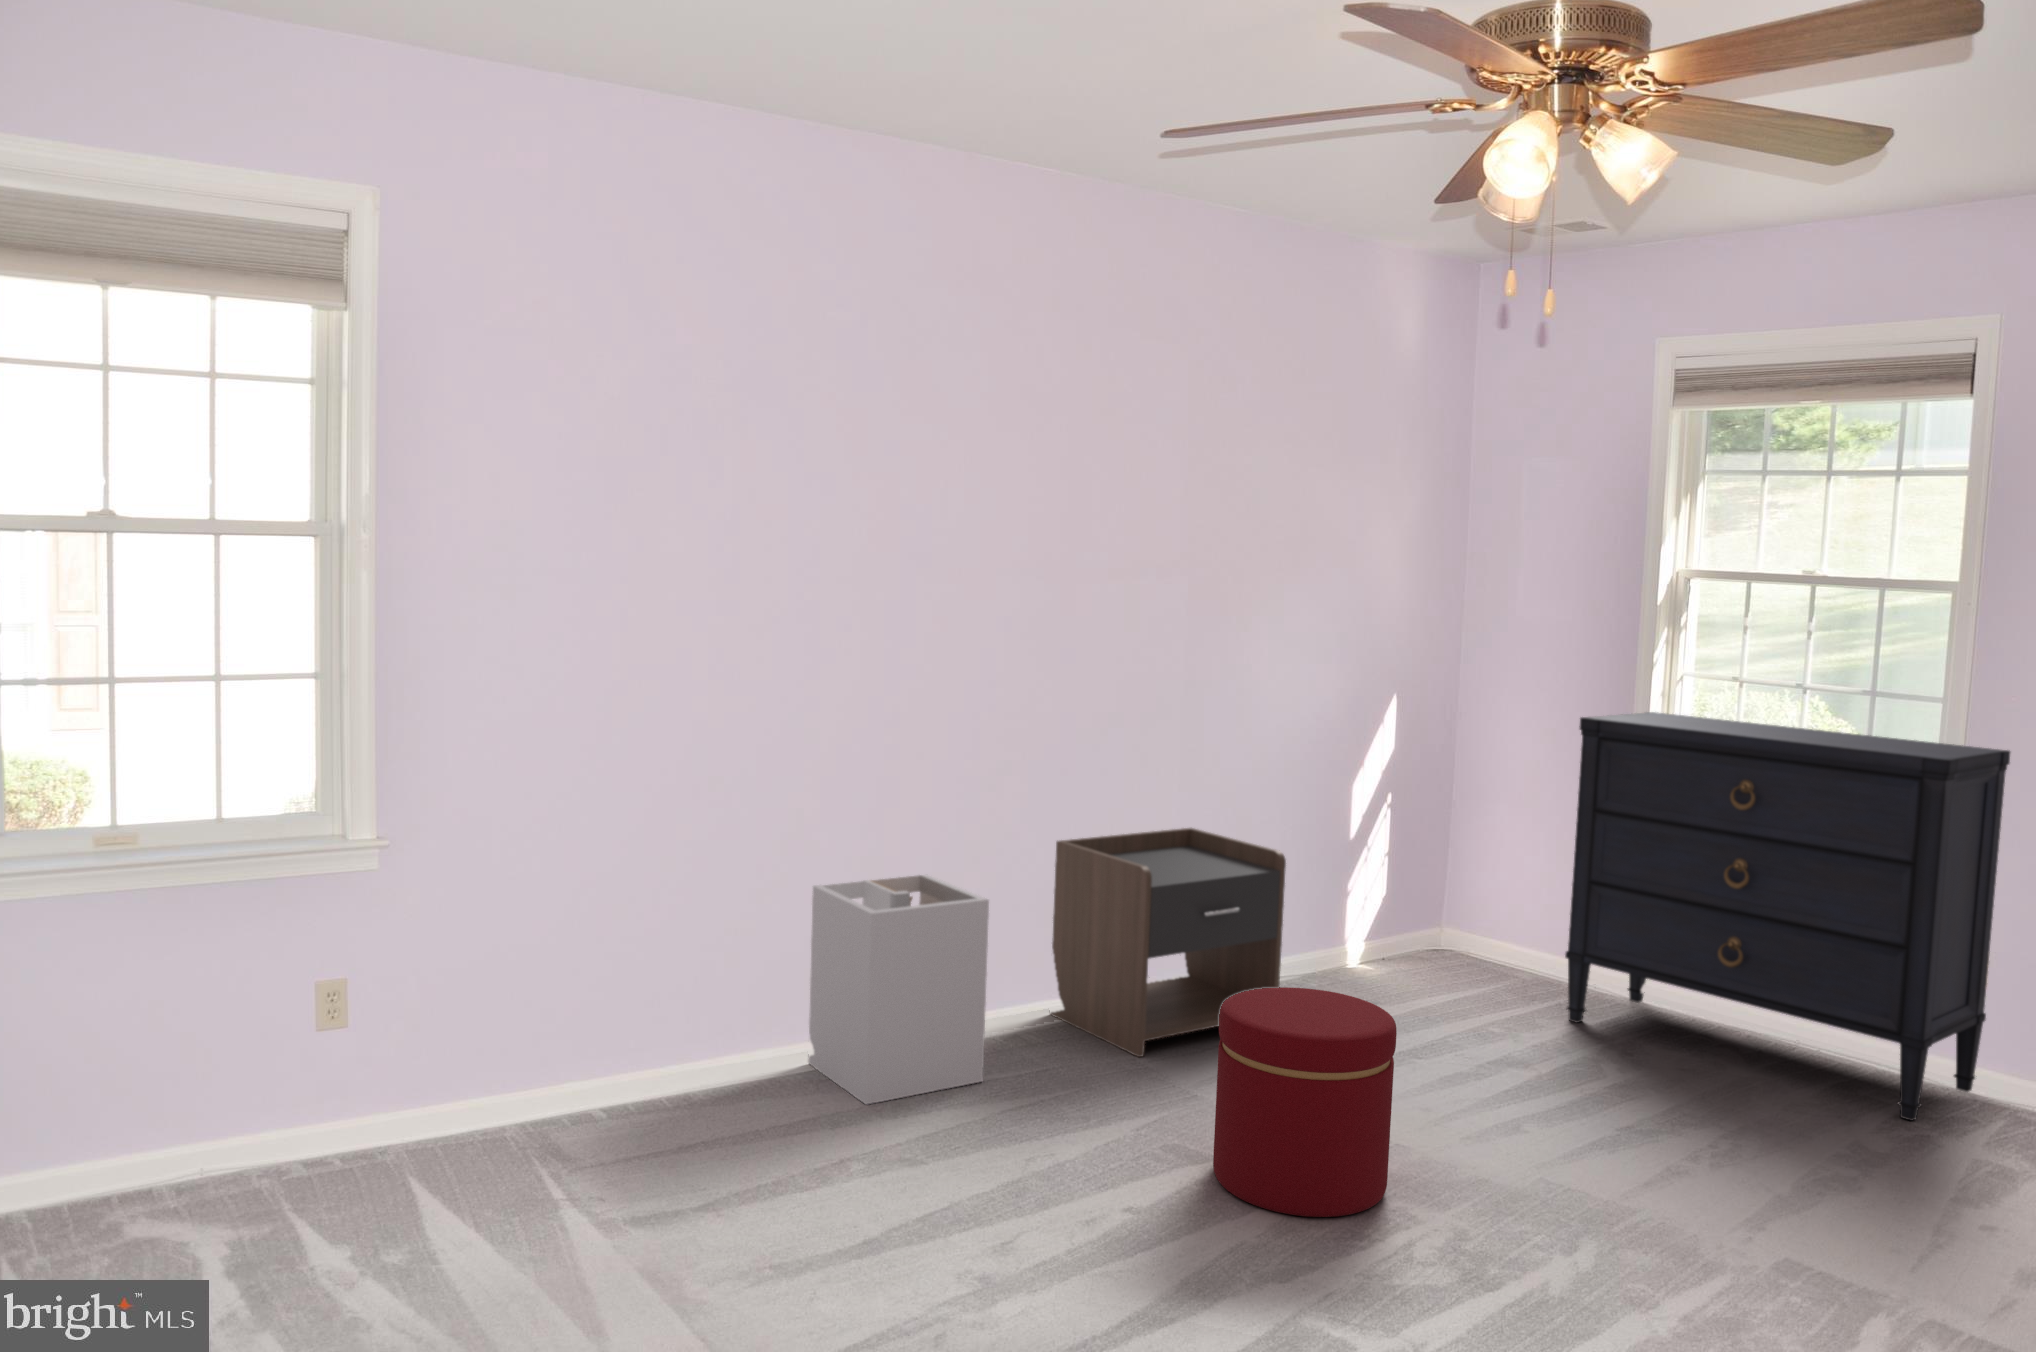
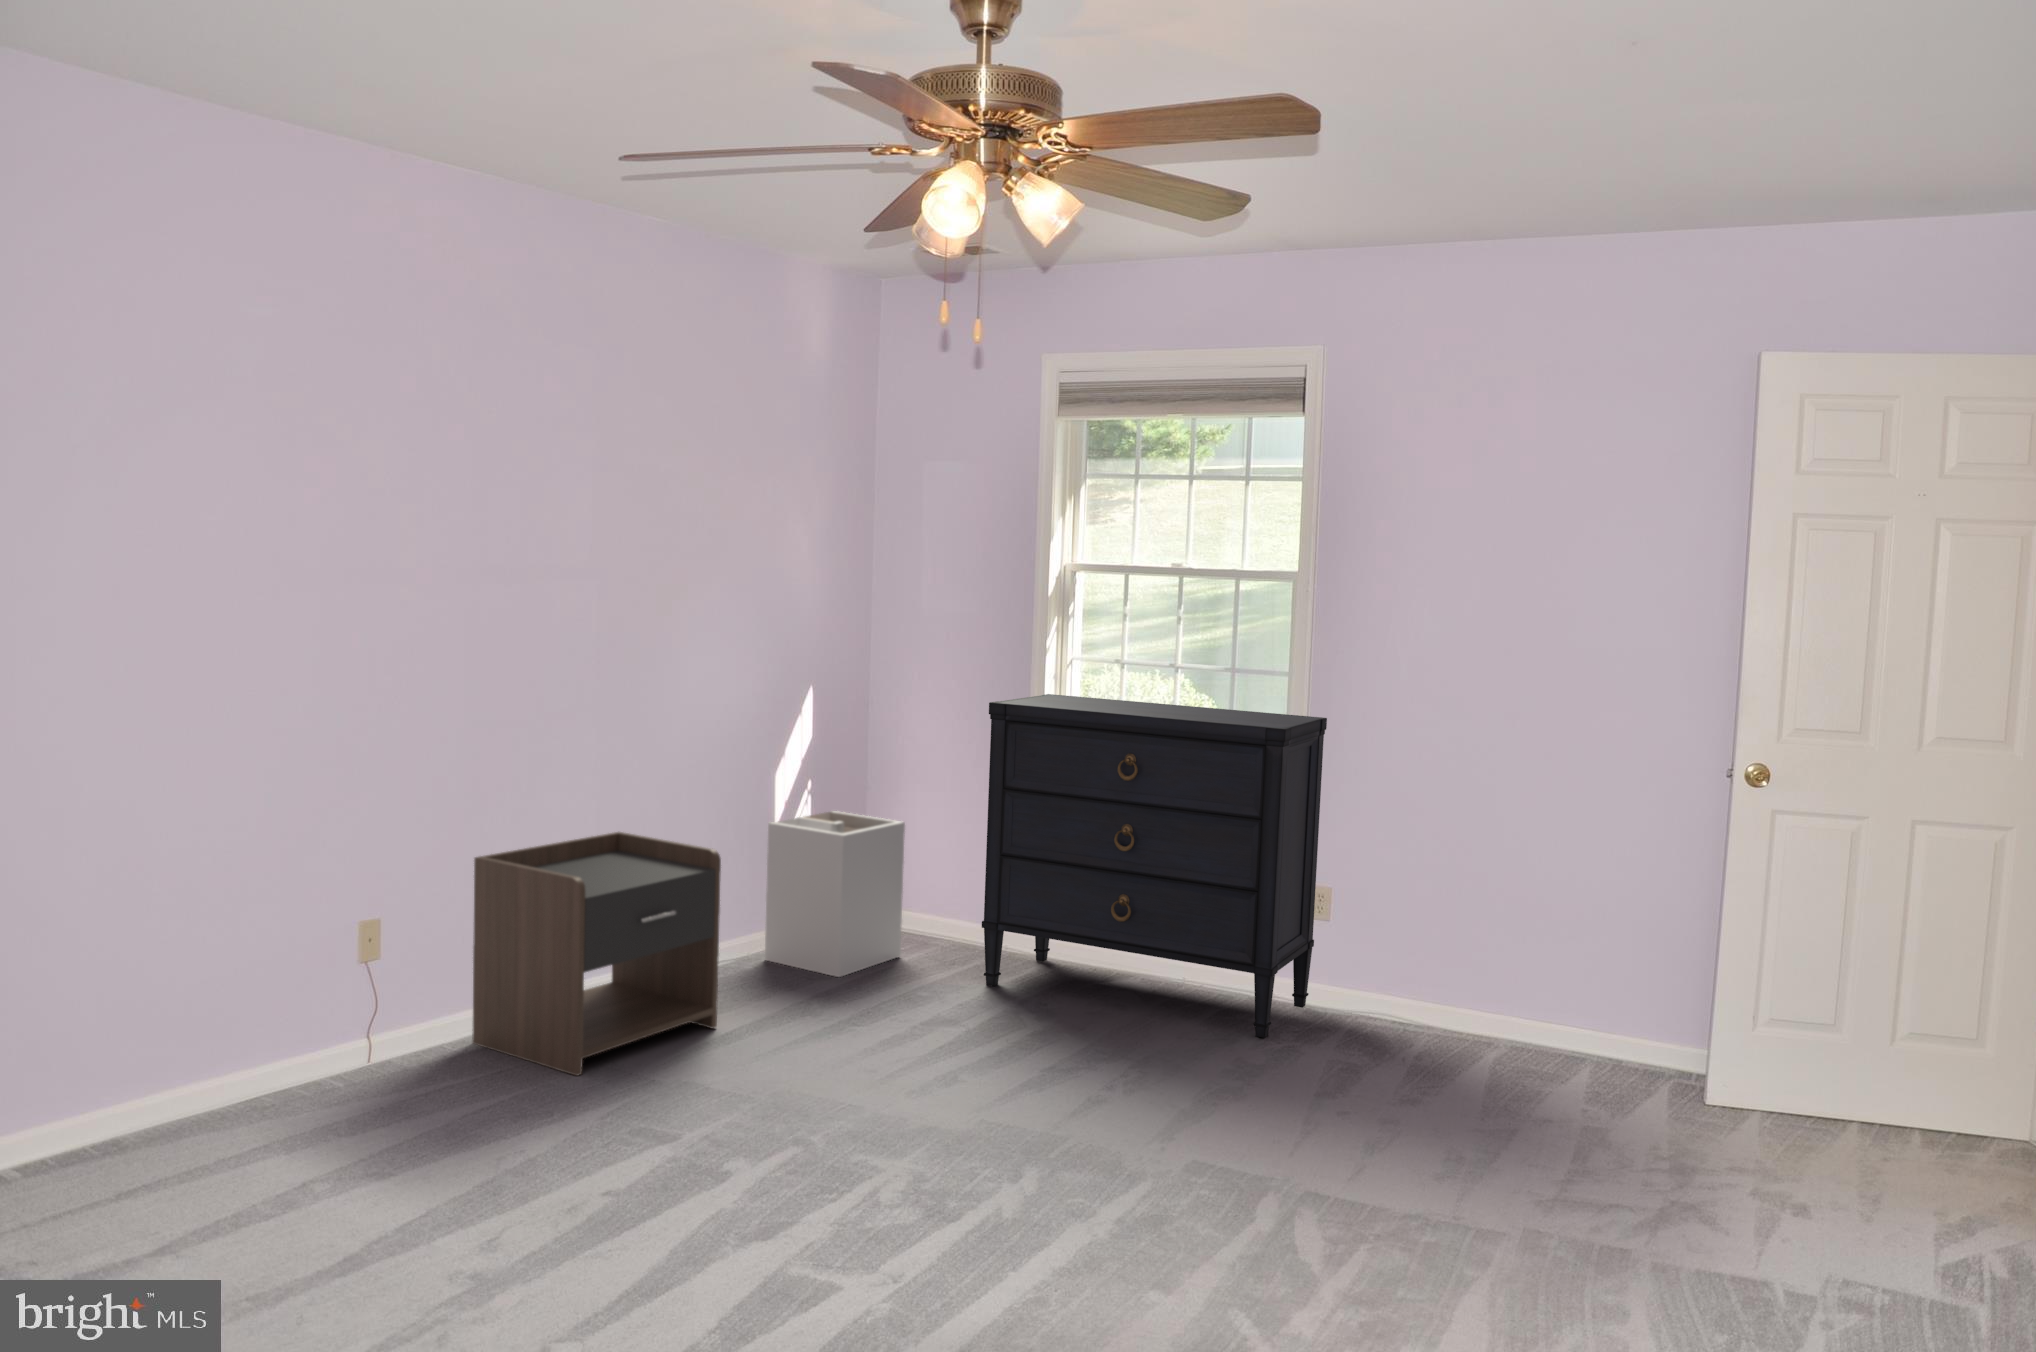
laundry hamper: present [808,875,989,1105] -> present [765,811,905,977]
ottoman: present [1213,987,1397,1217] -> none [669,986,845,1211]

